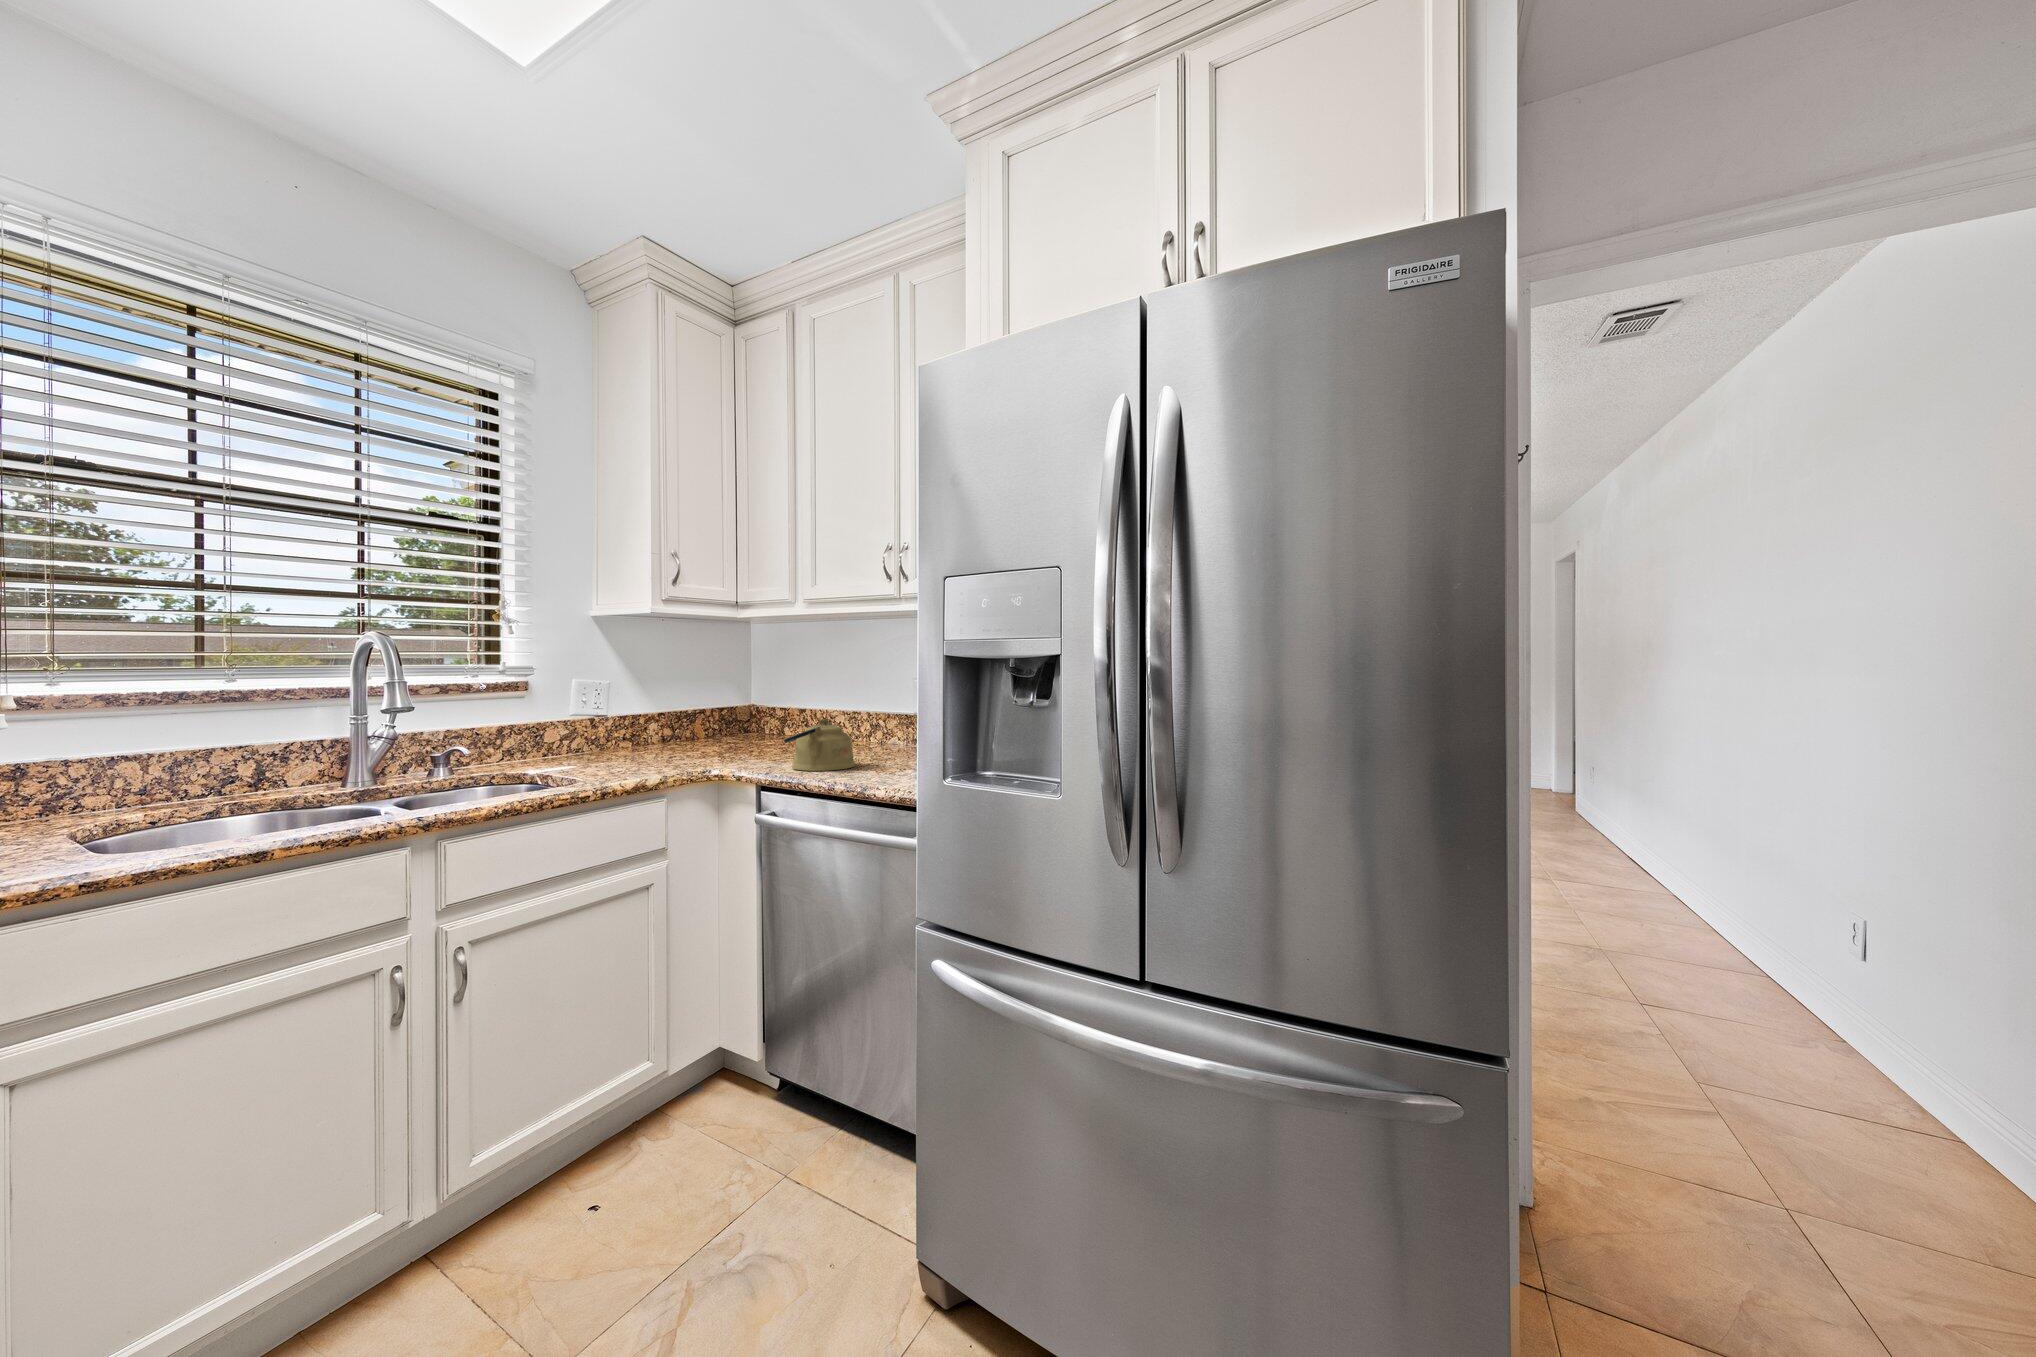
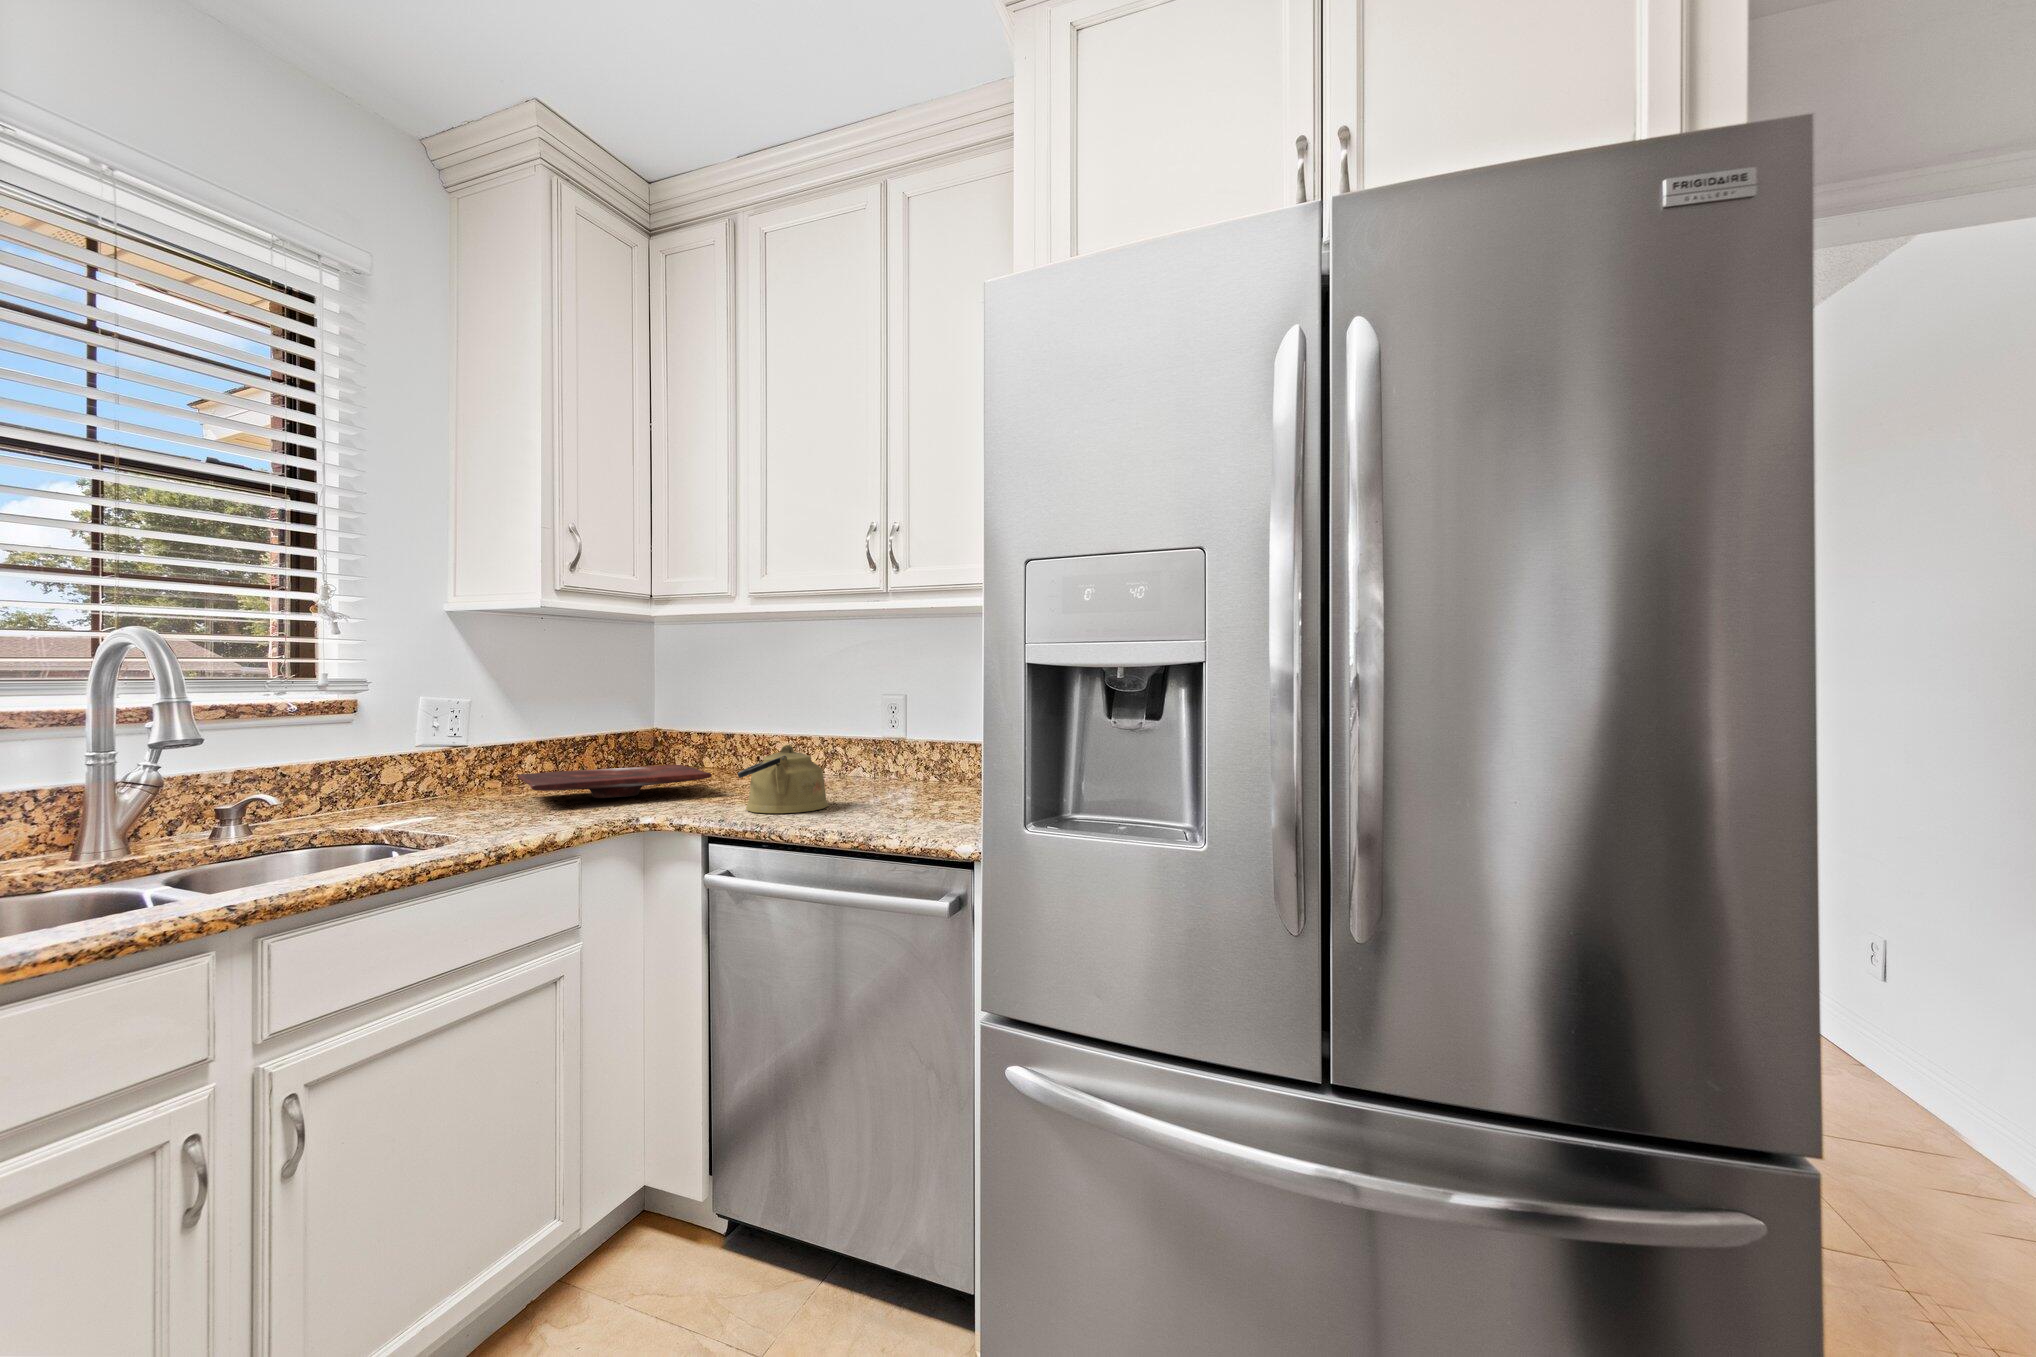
cutting board: none [641,733,778,757] -> present [518,765,712,798]

